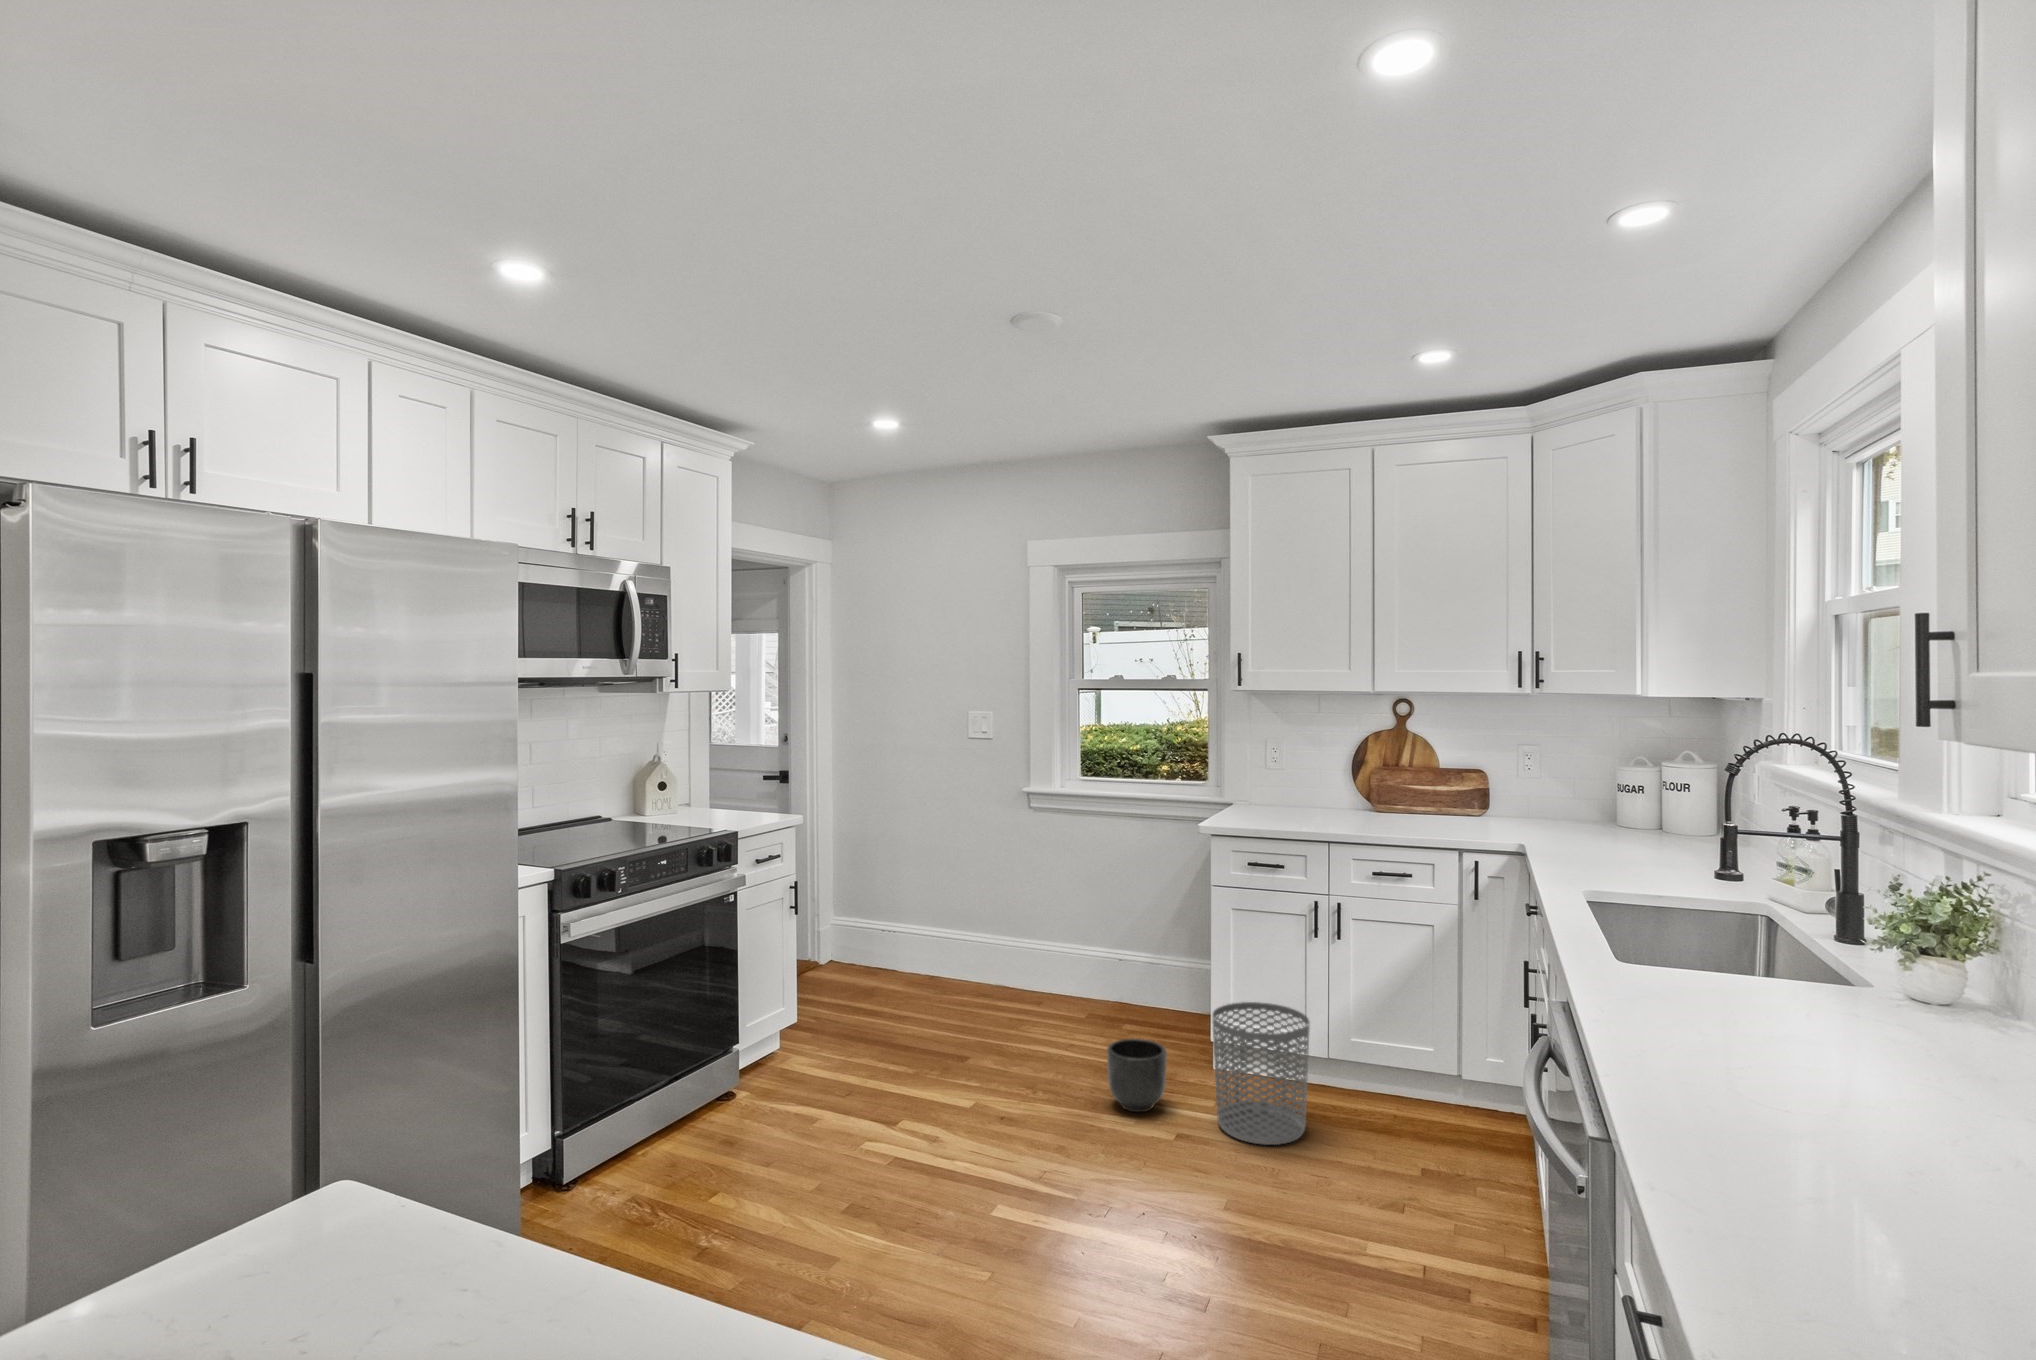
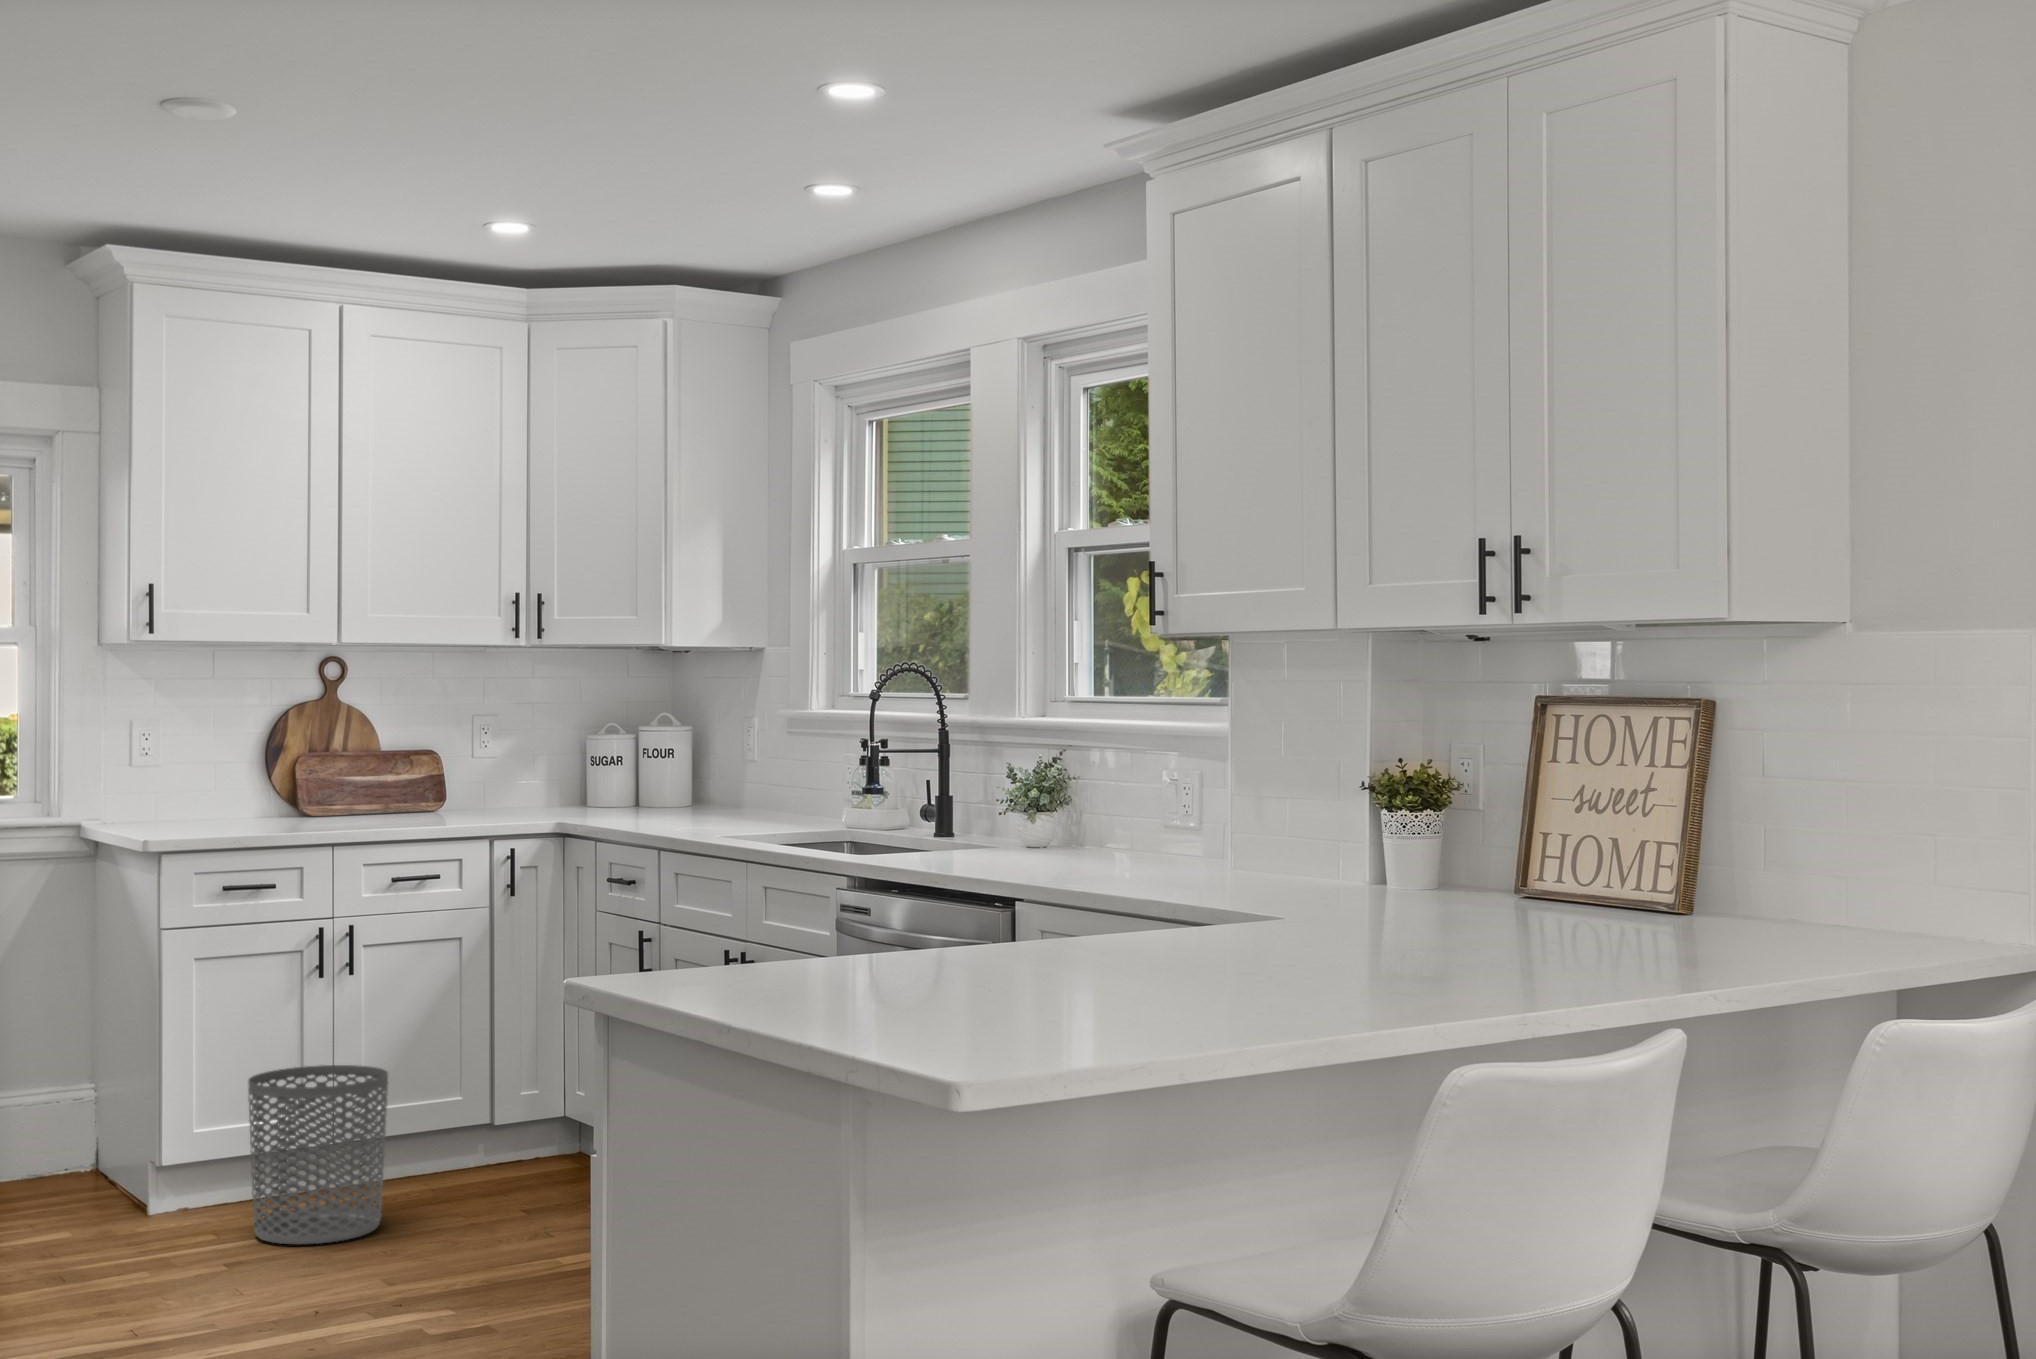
planter: present [1107,1039,1167,1112] -> none [77,1161,177,1266]

